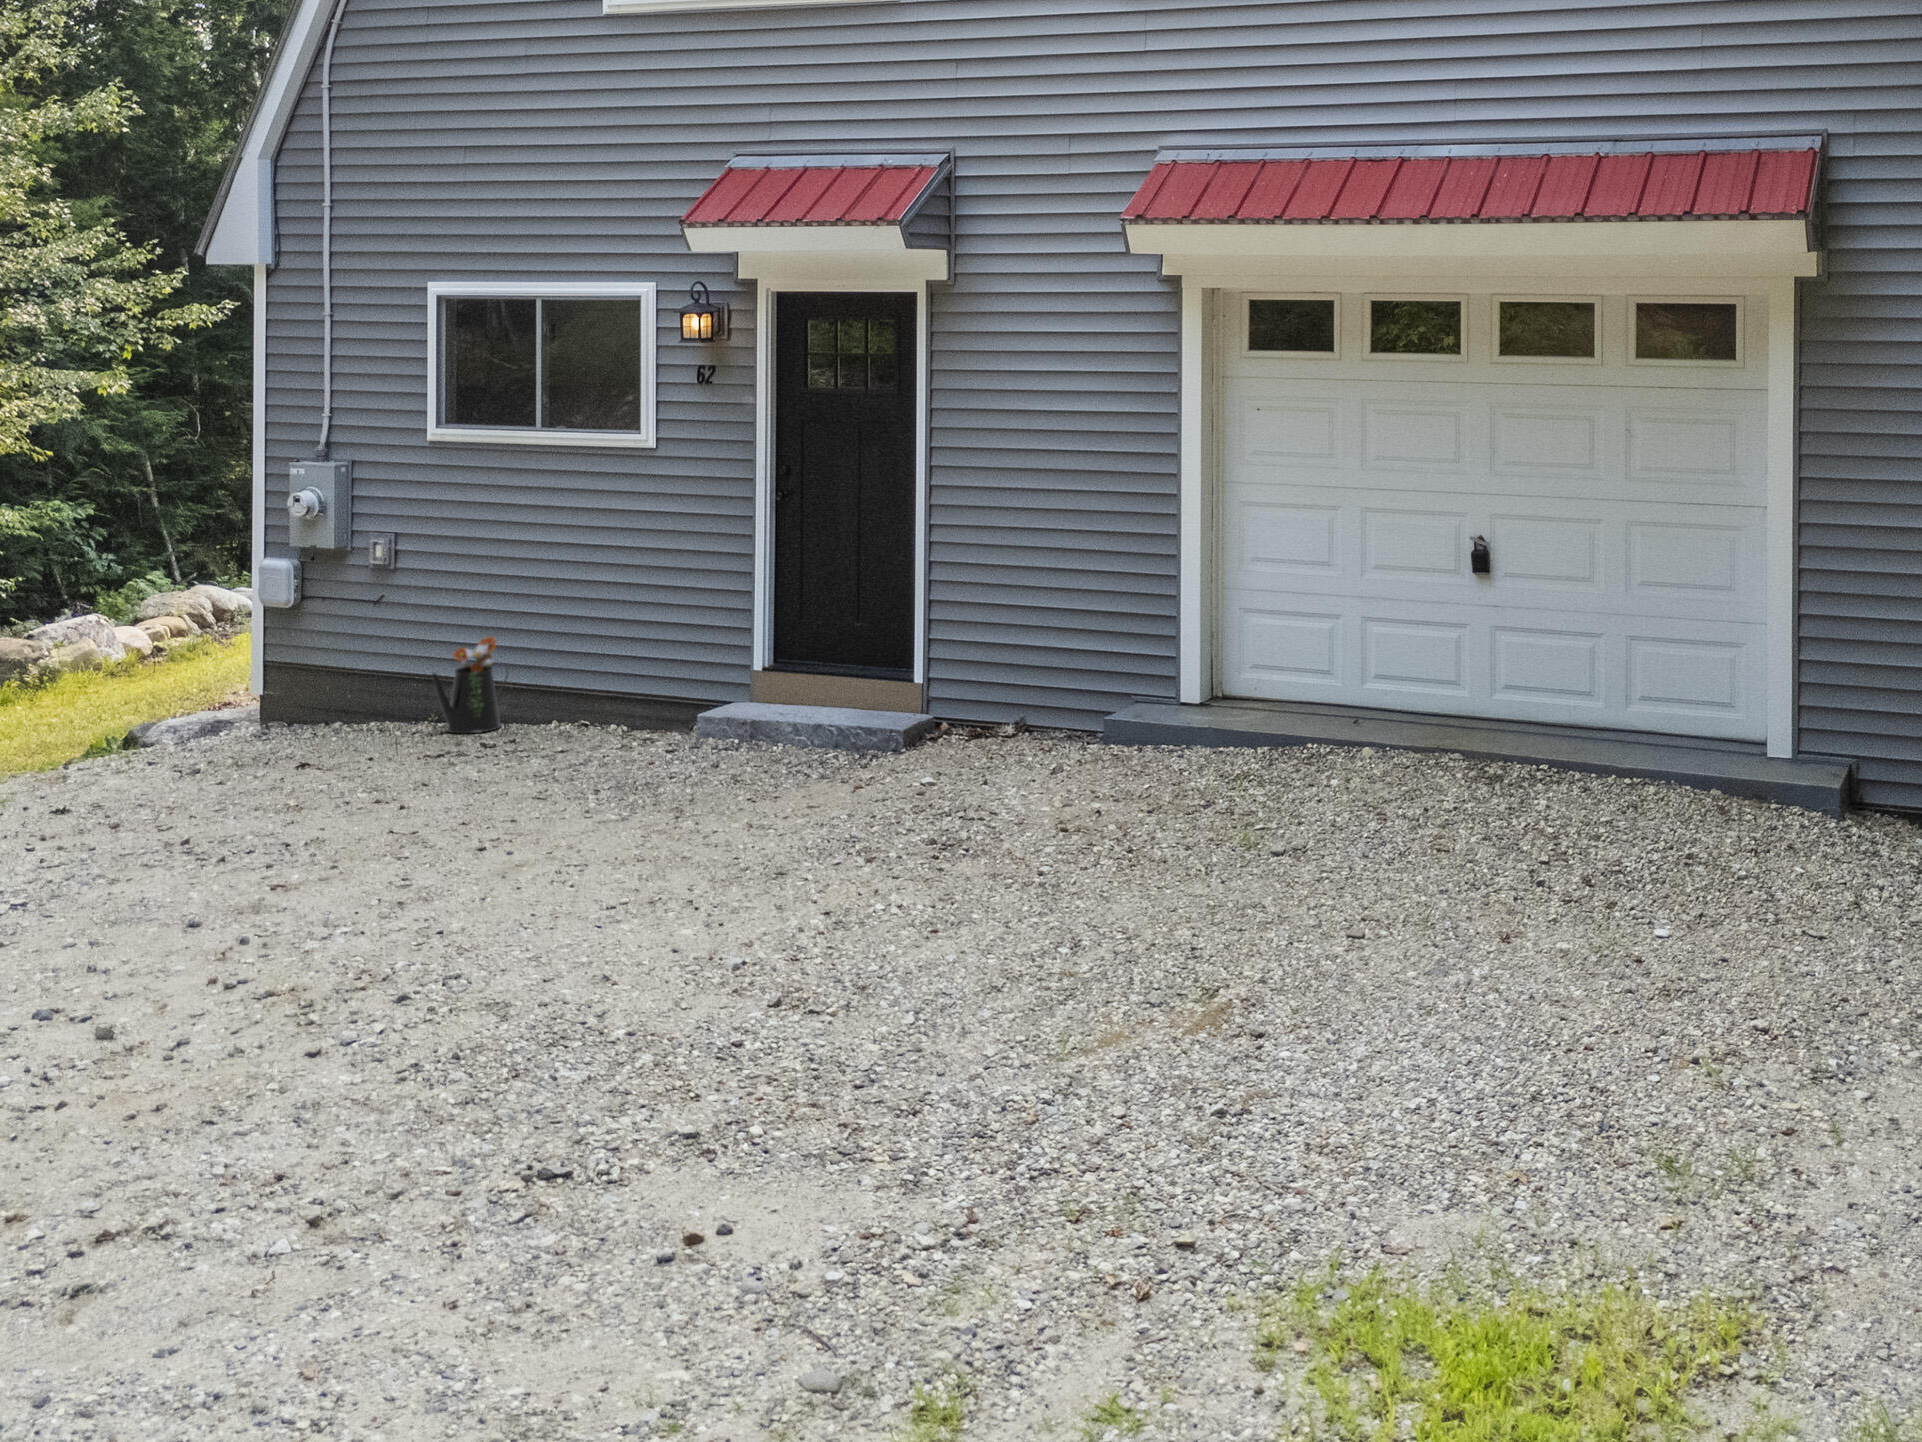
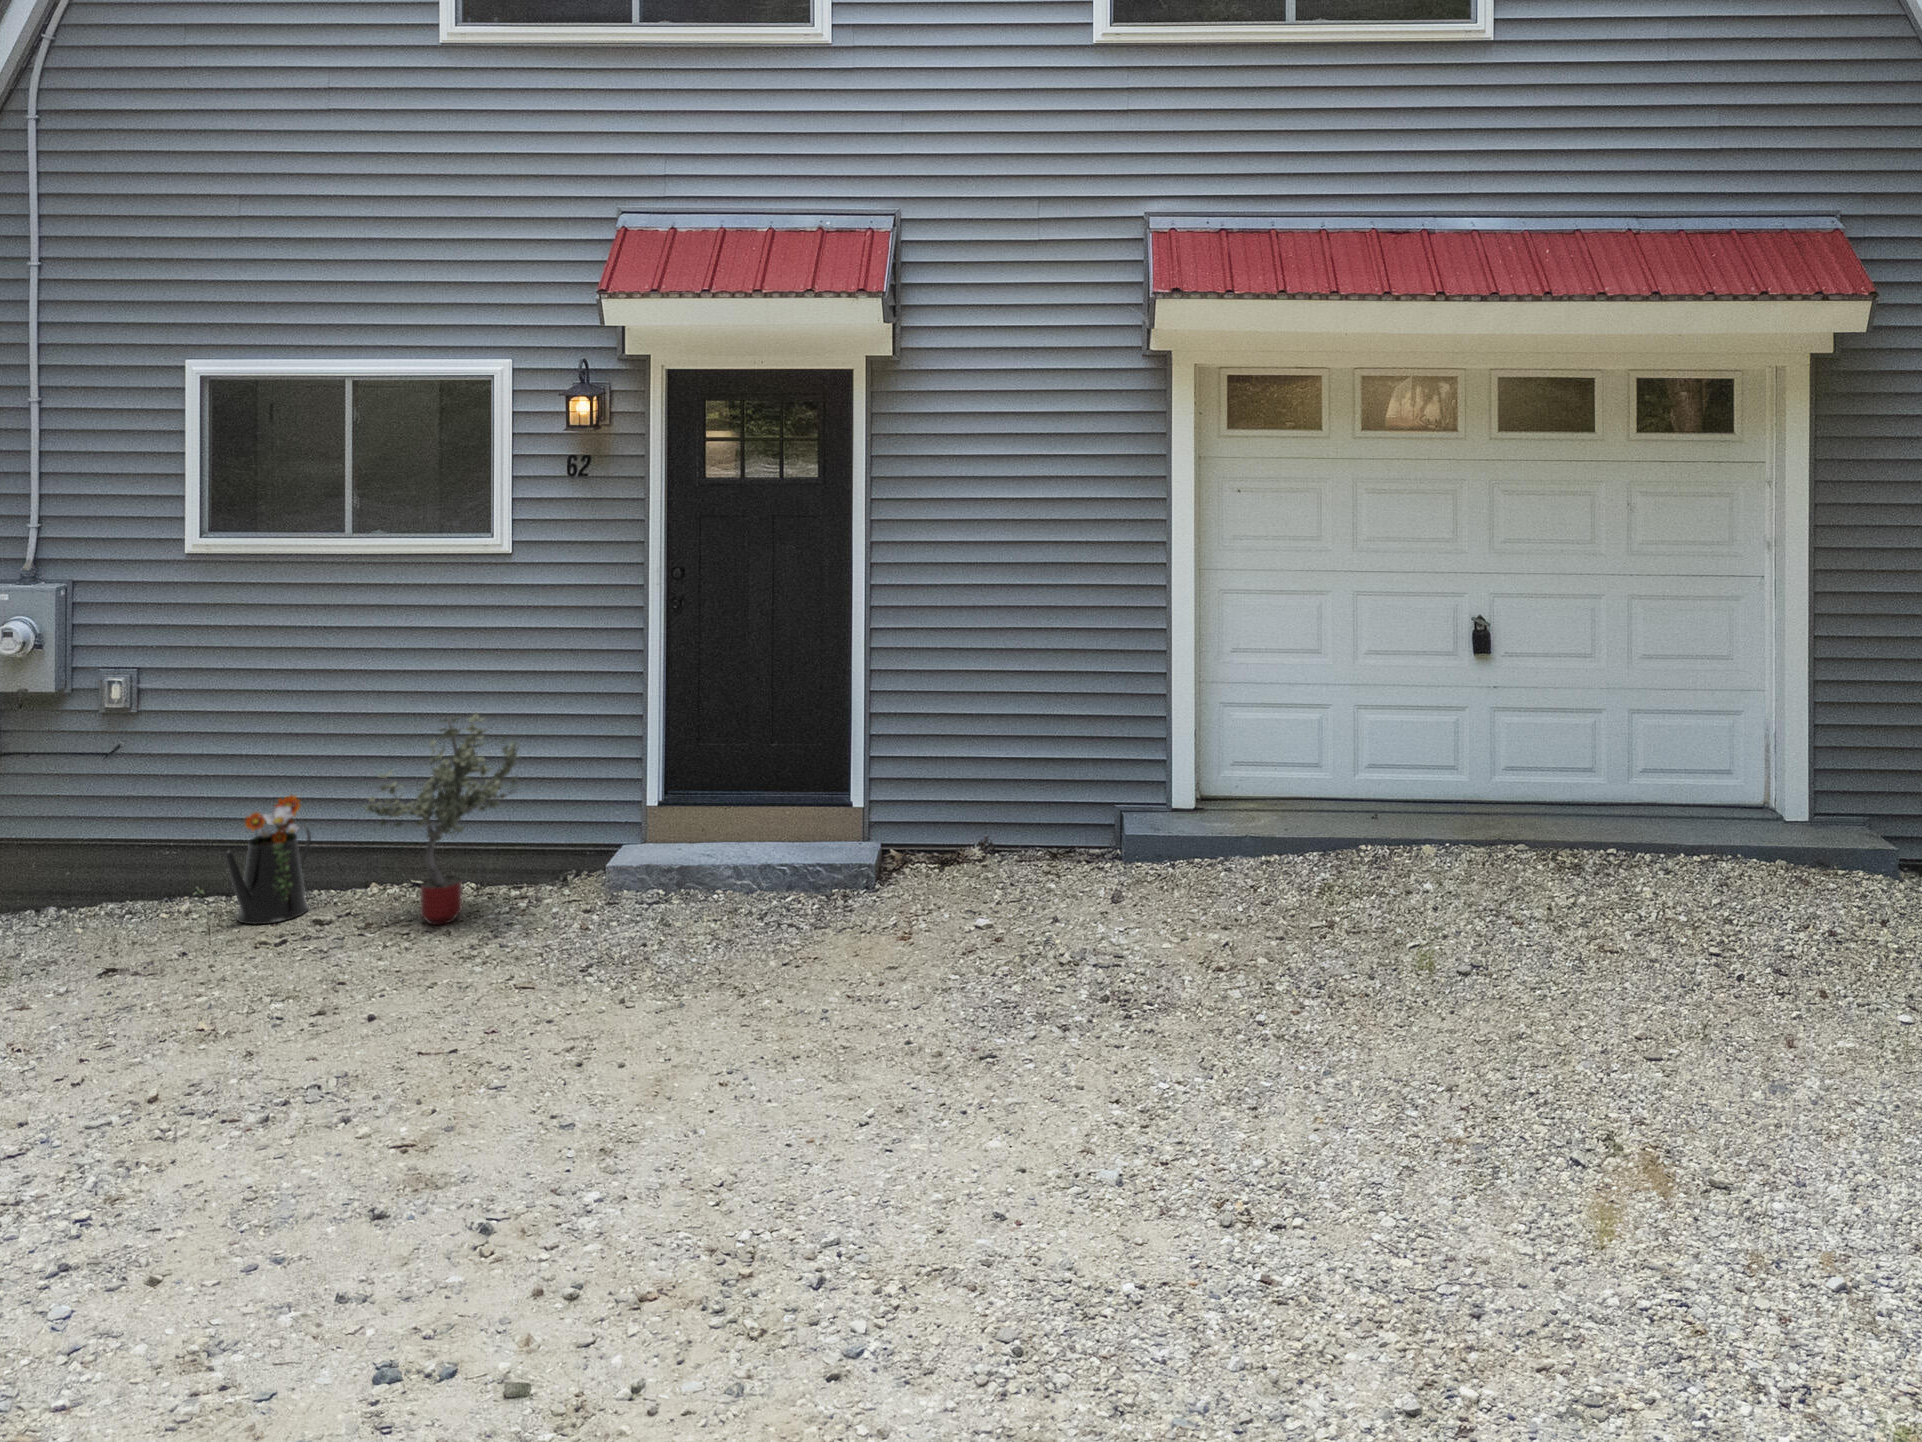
potted tree: none [530,575,645,744] -> present [366,712,520,925]

